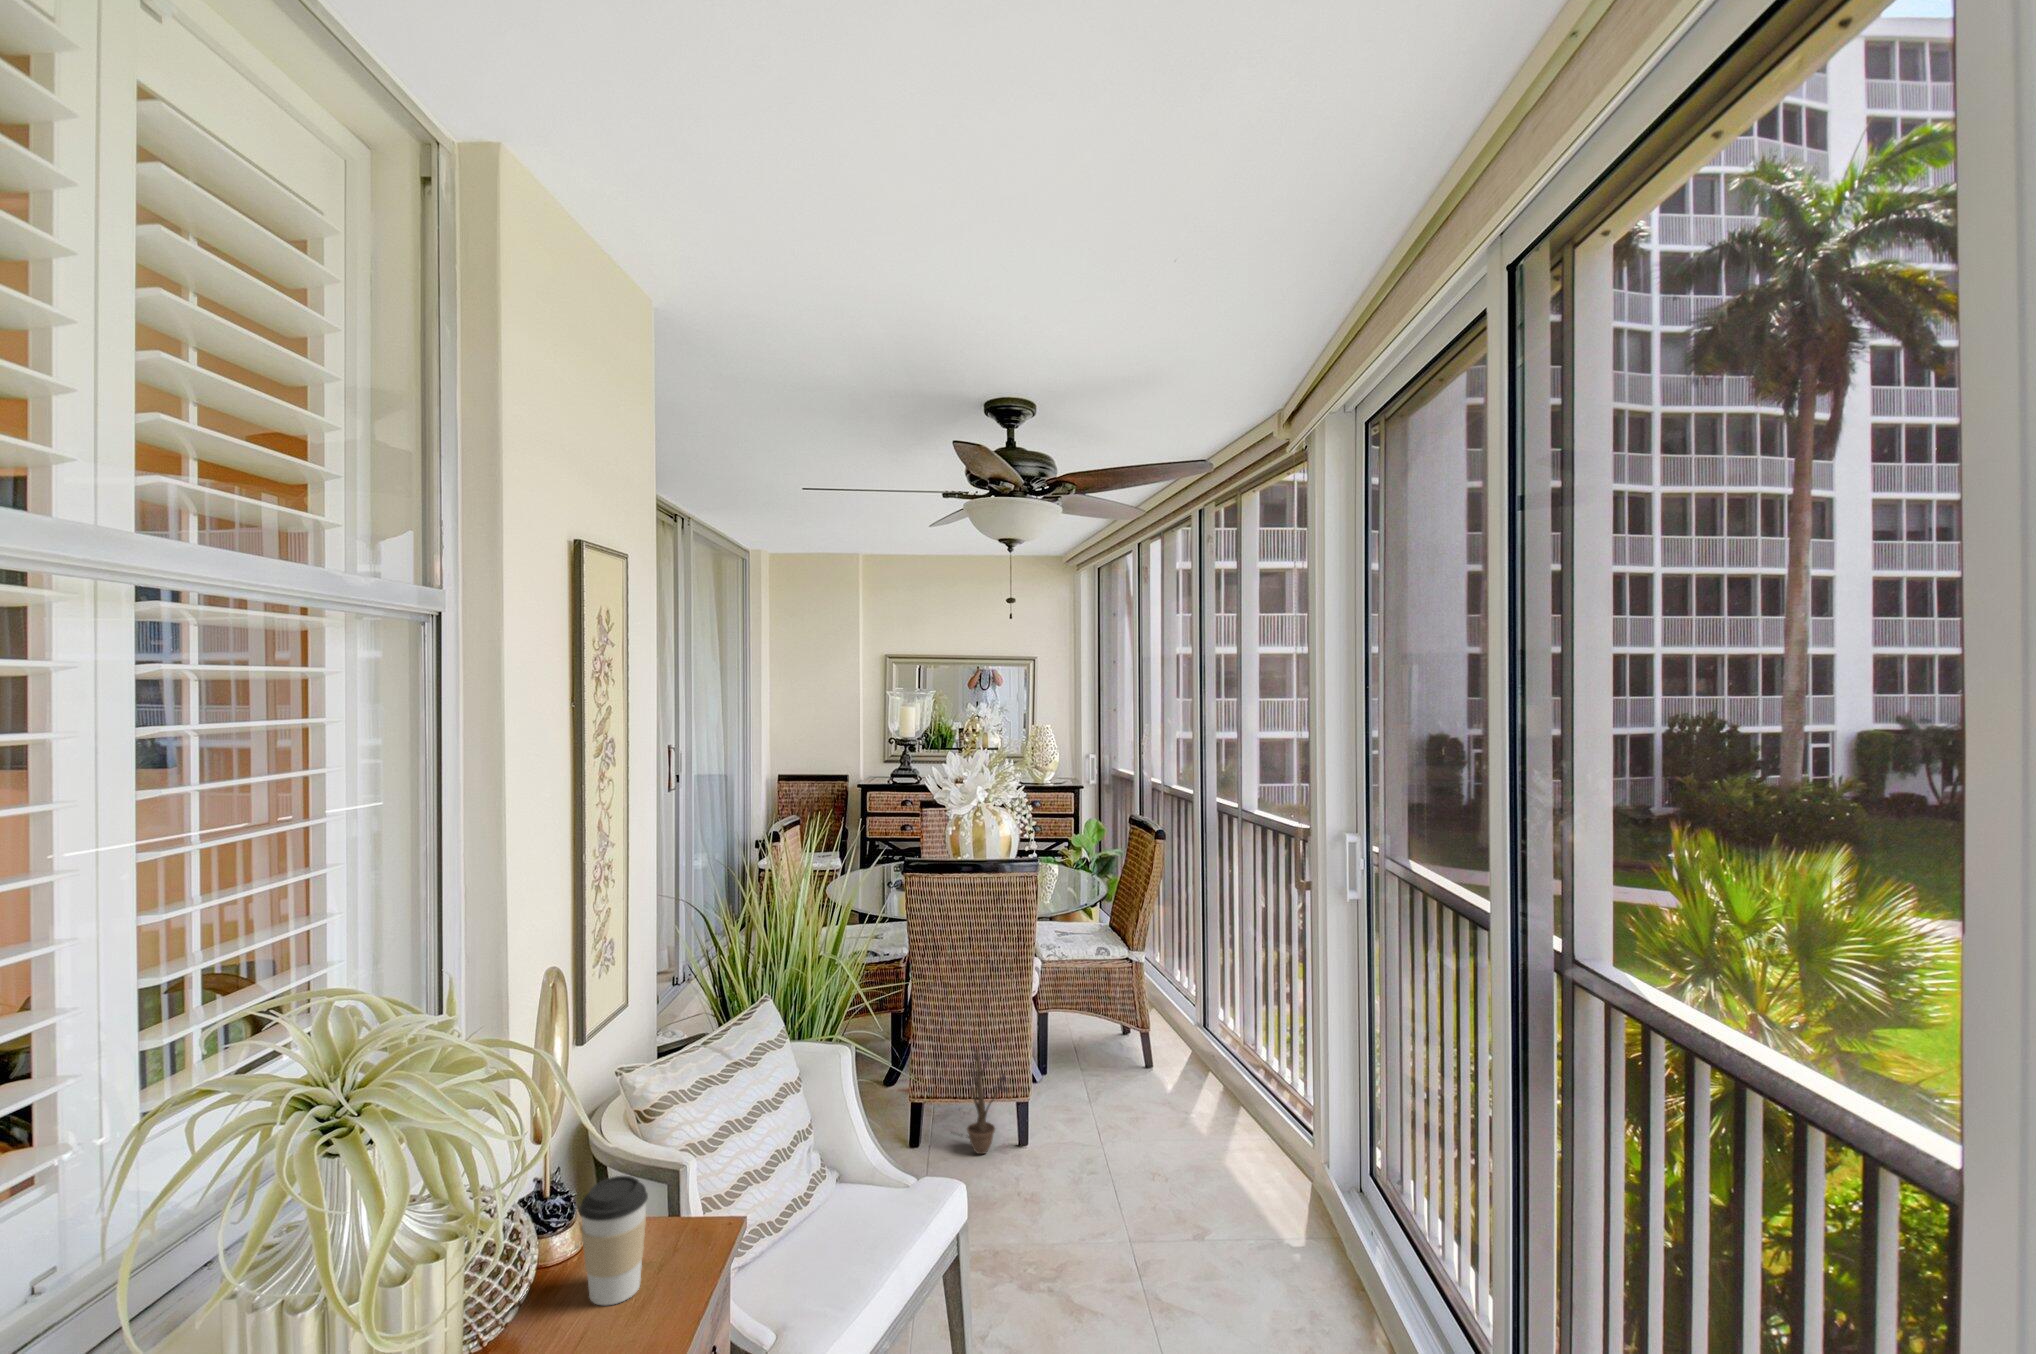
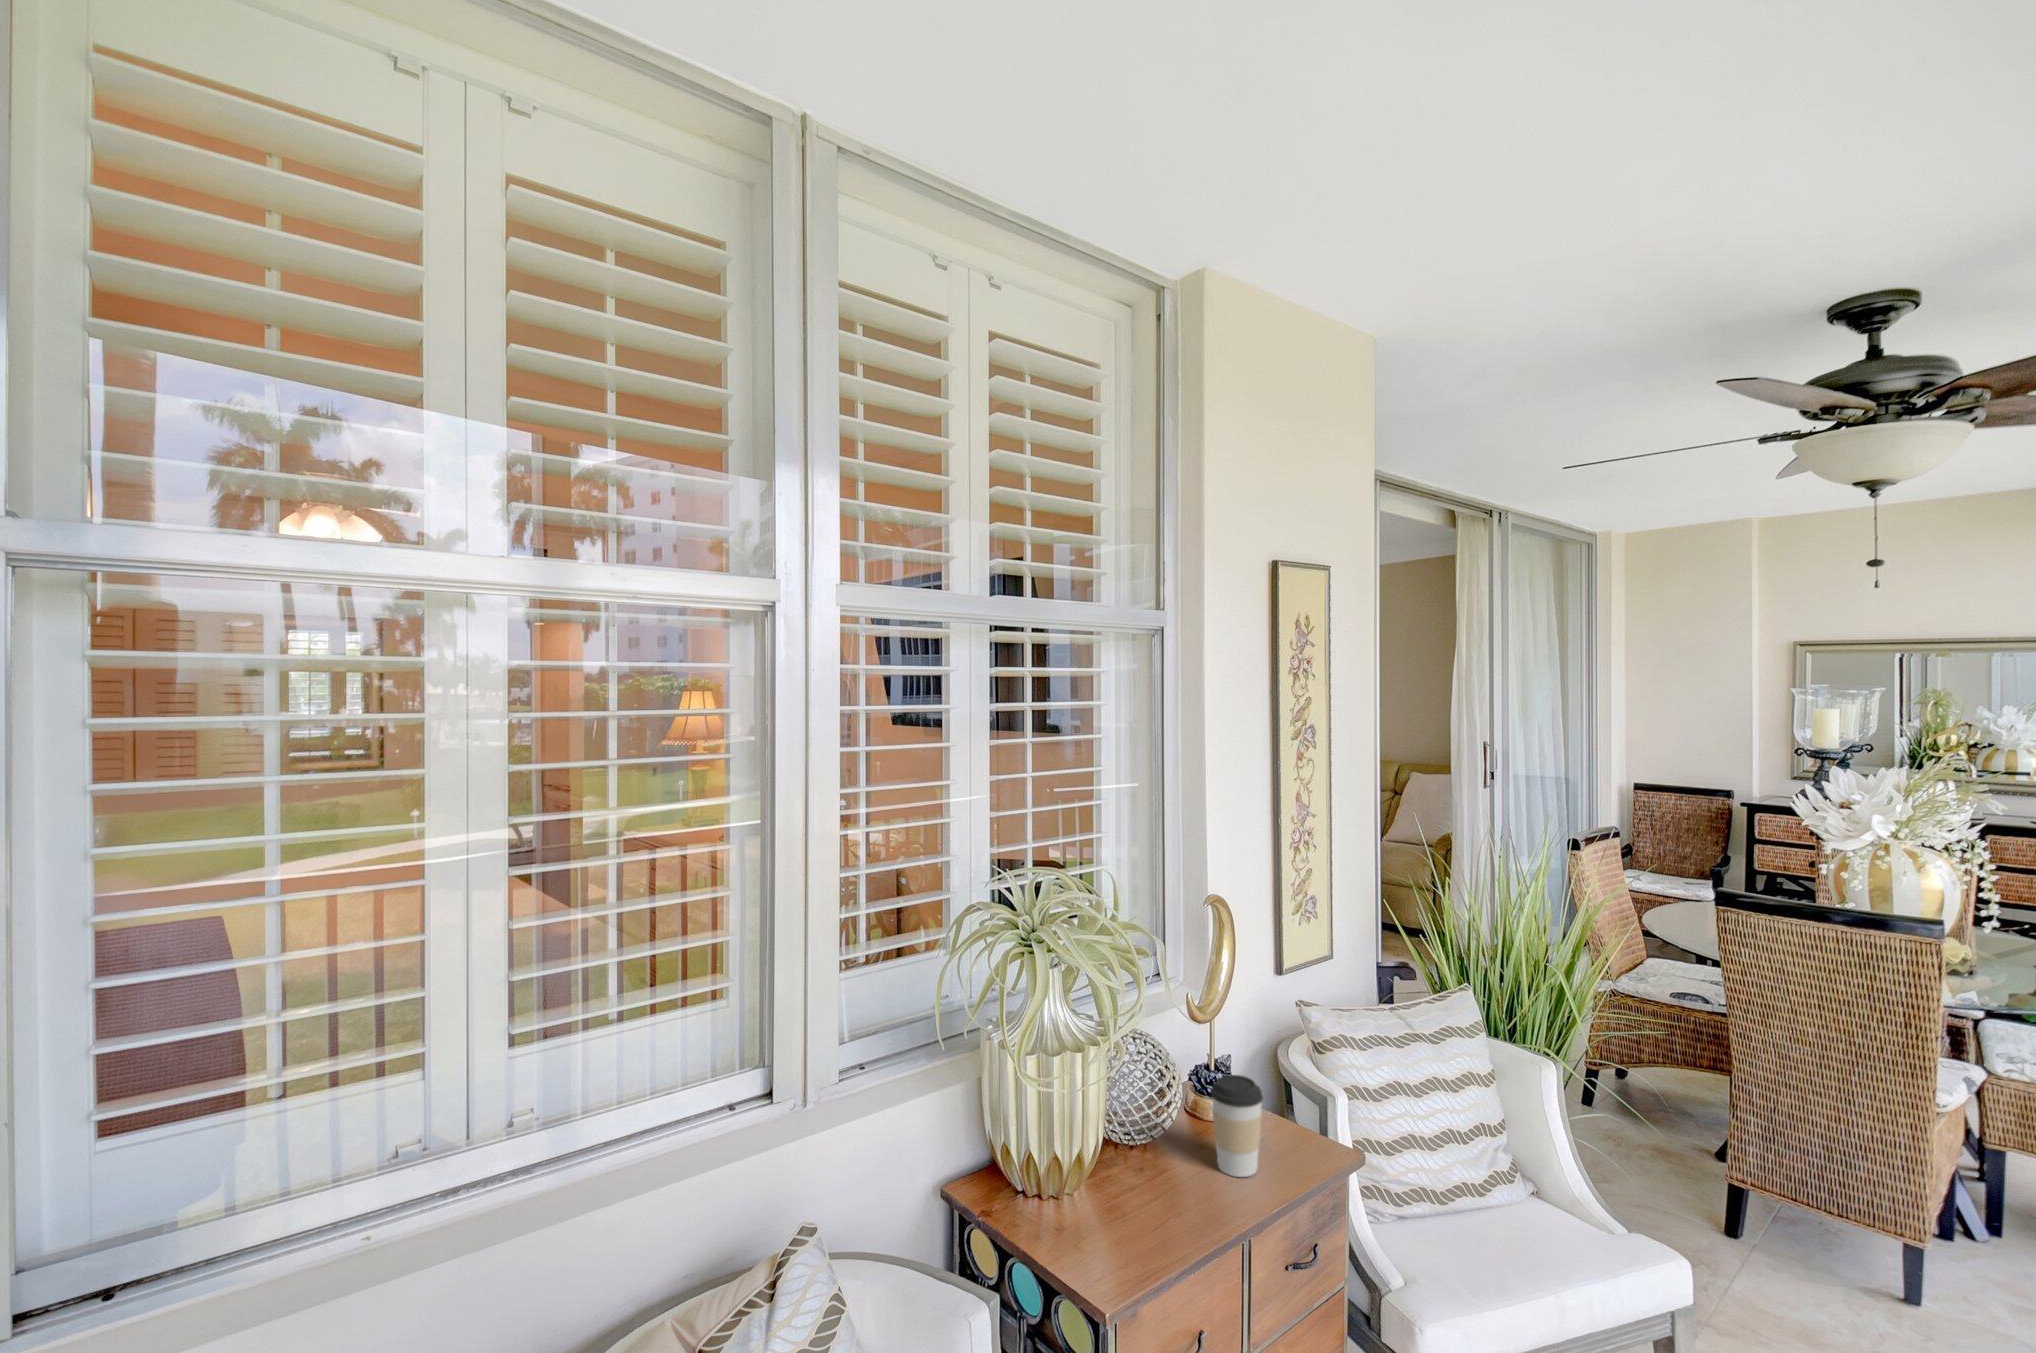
decorative plant: present [951,1049,1008,1154] -> none [1792,1148,1880,1289]

